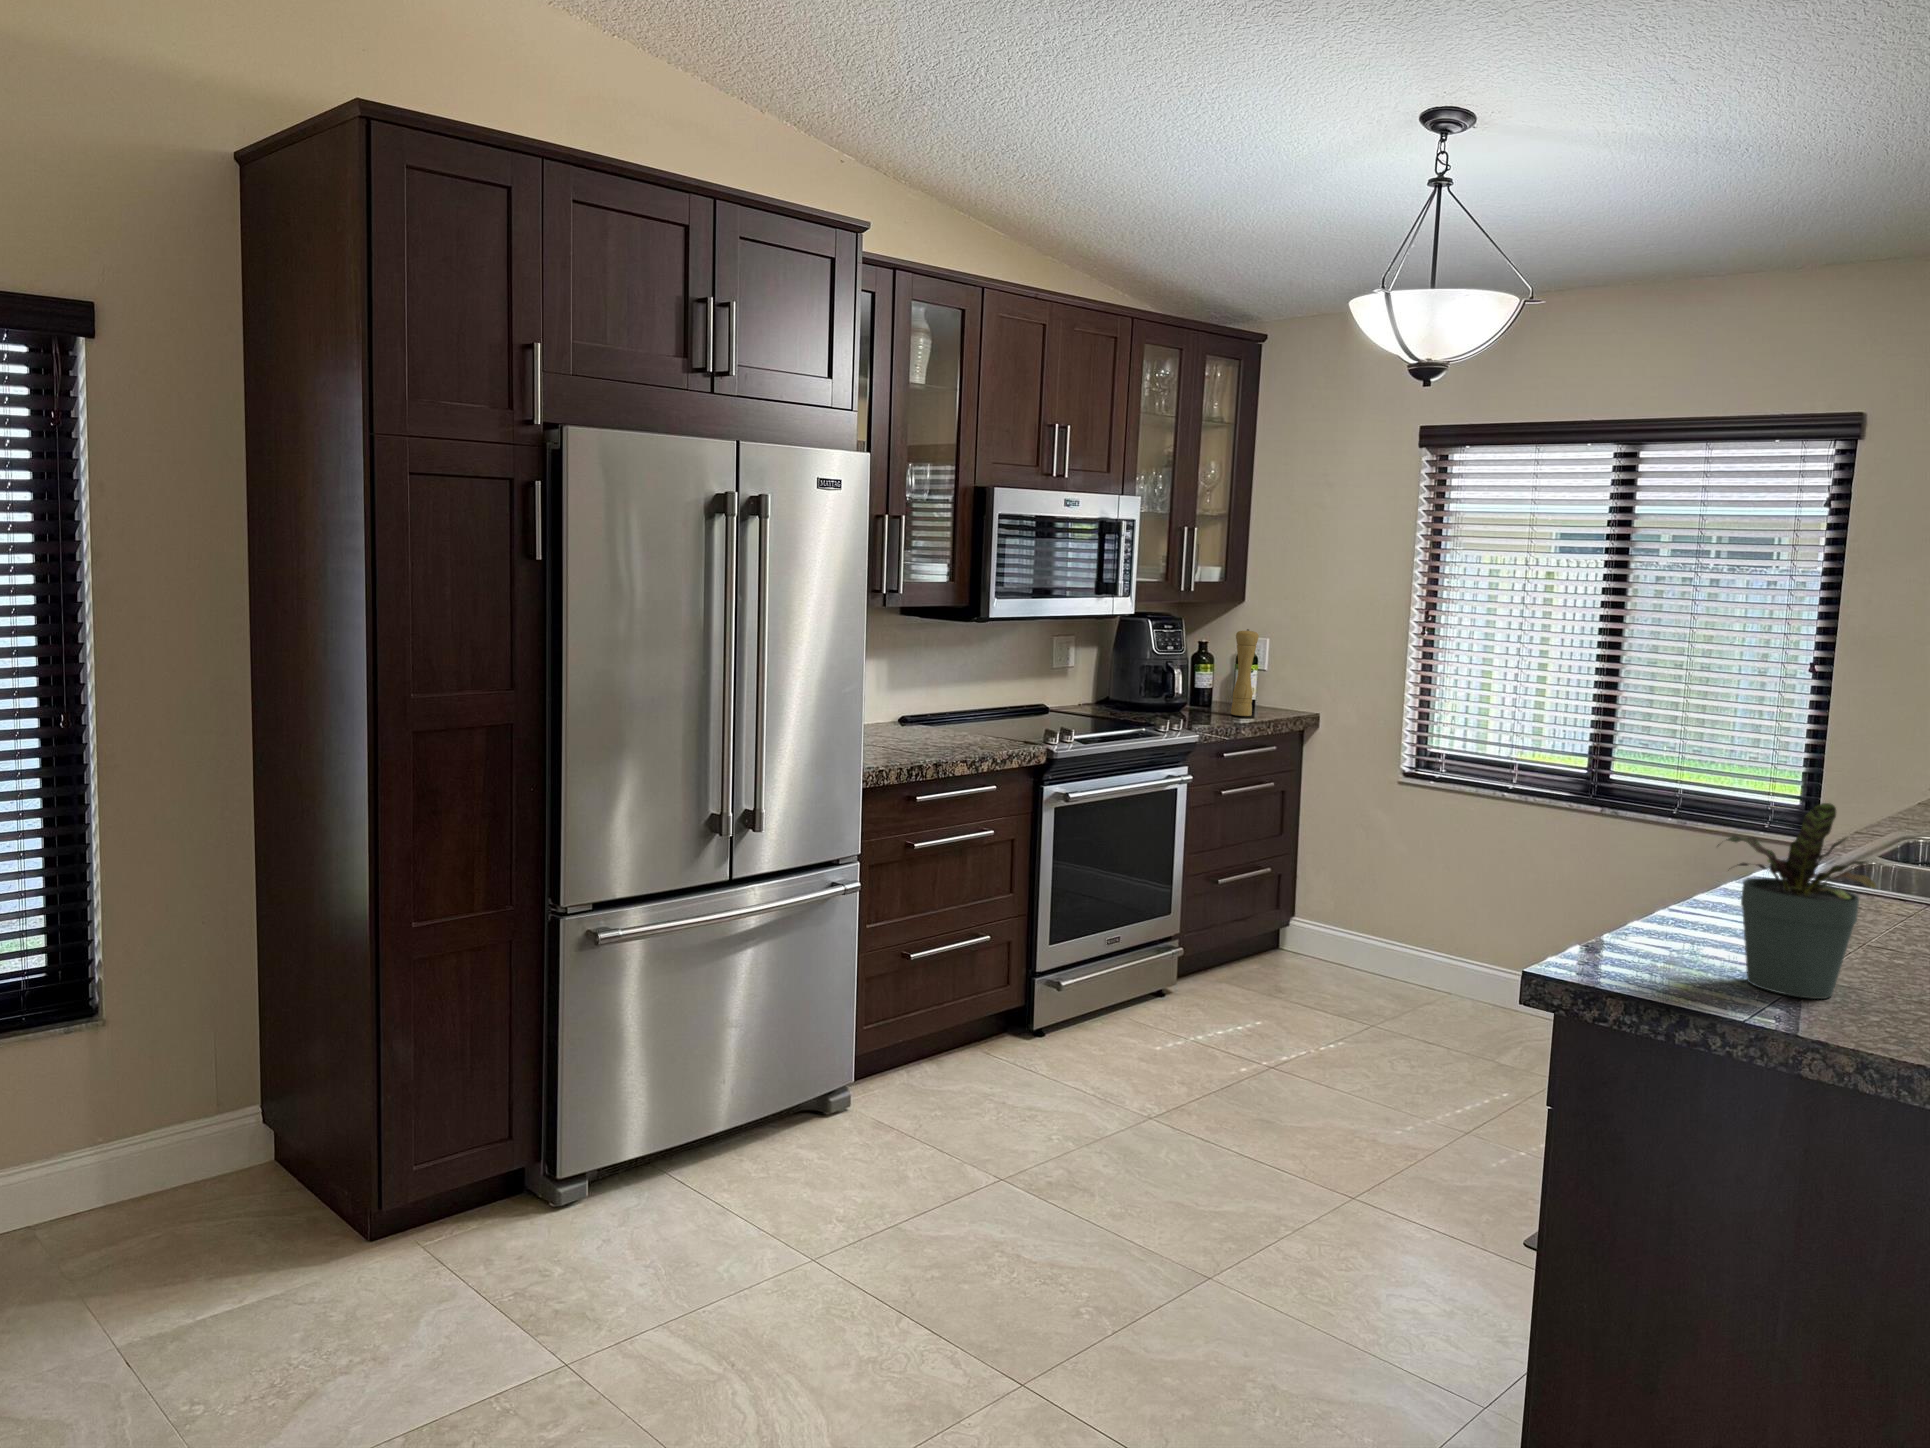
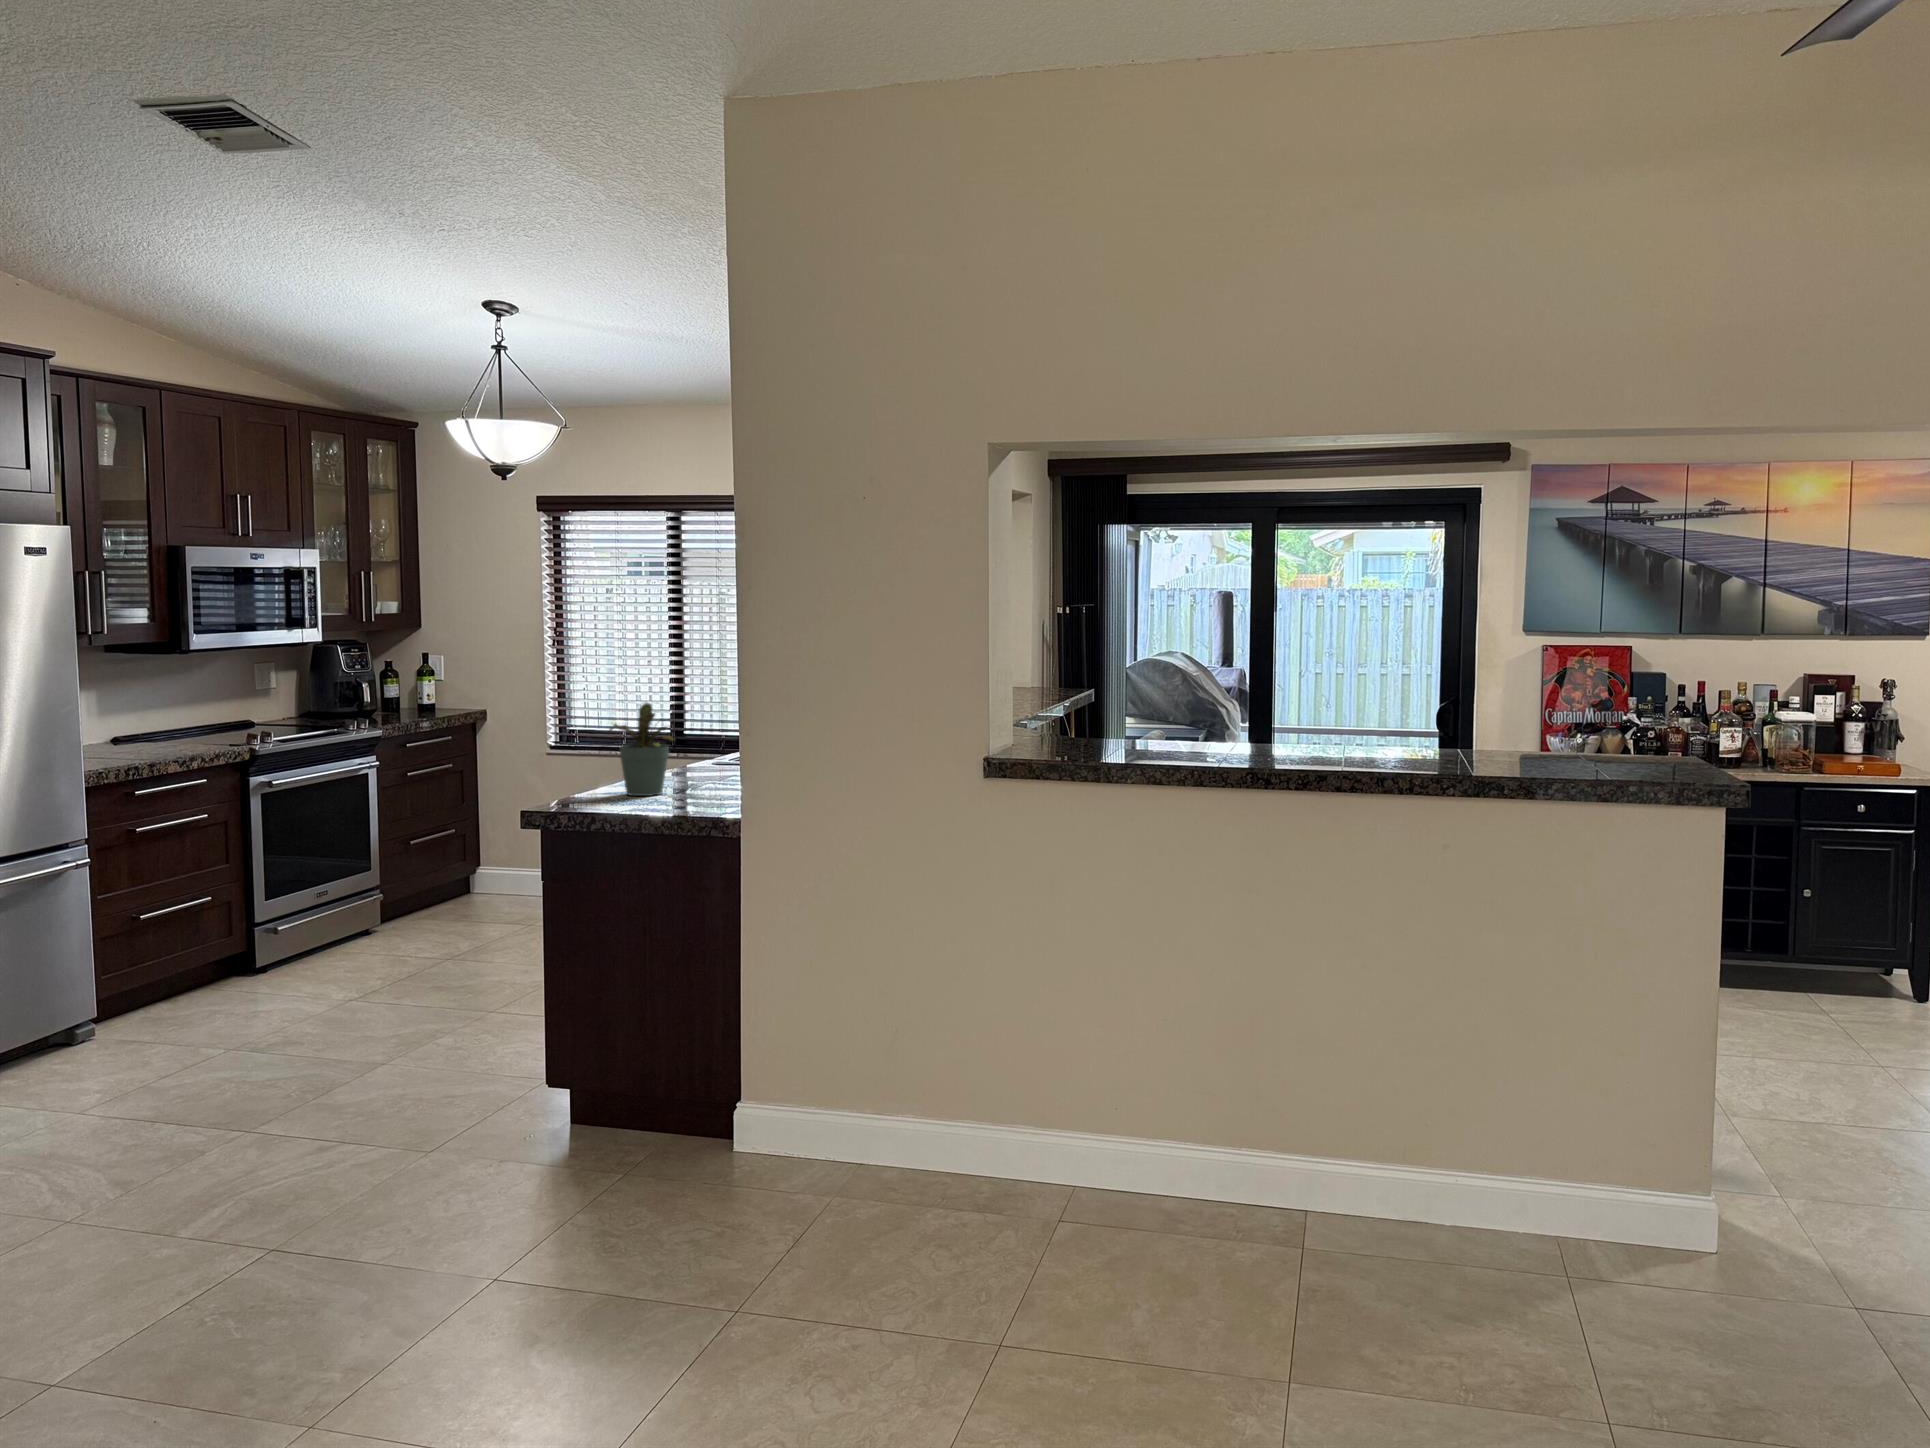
pepper mill: present [1231,629,1259,716] -> none [412,649,430,715]

